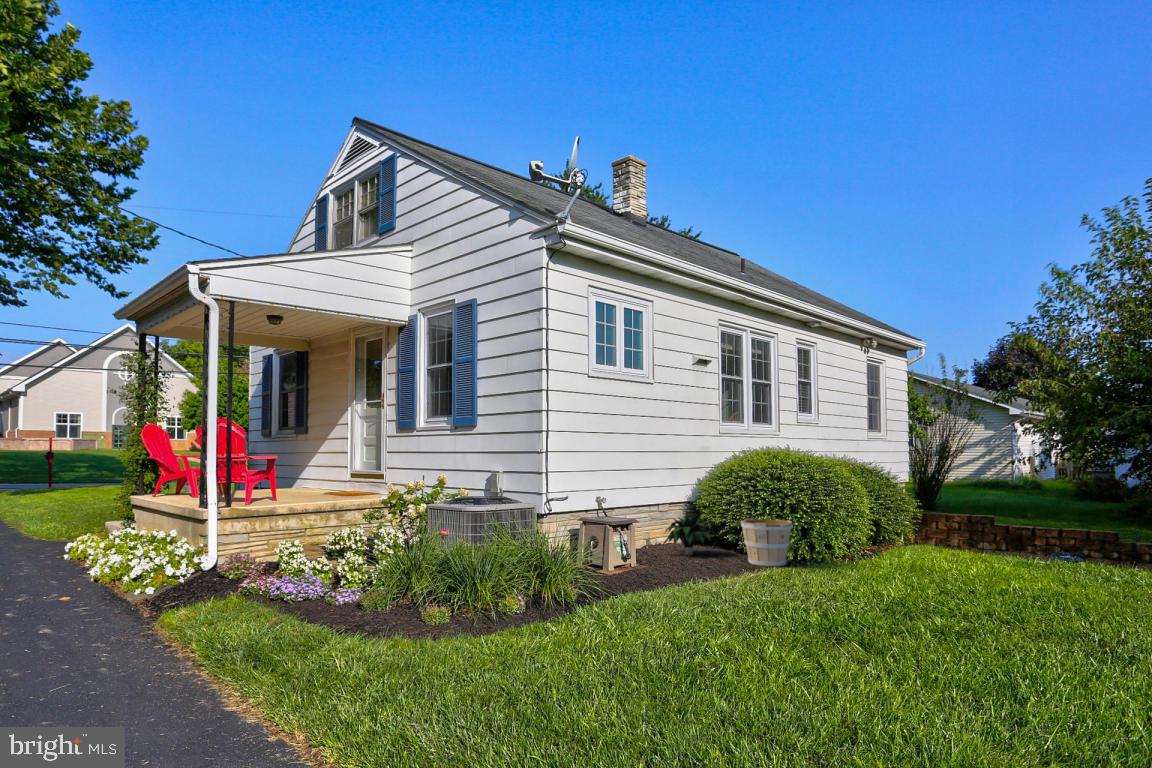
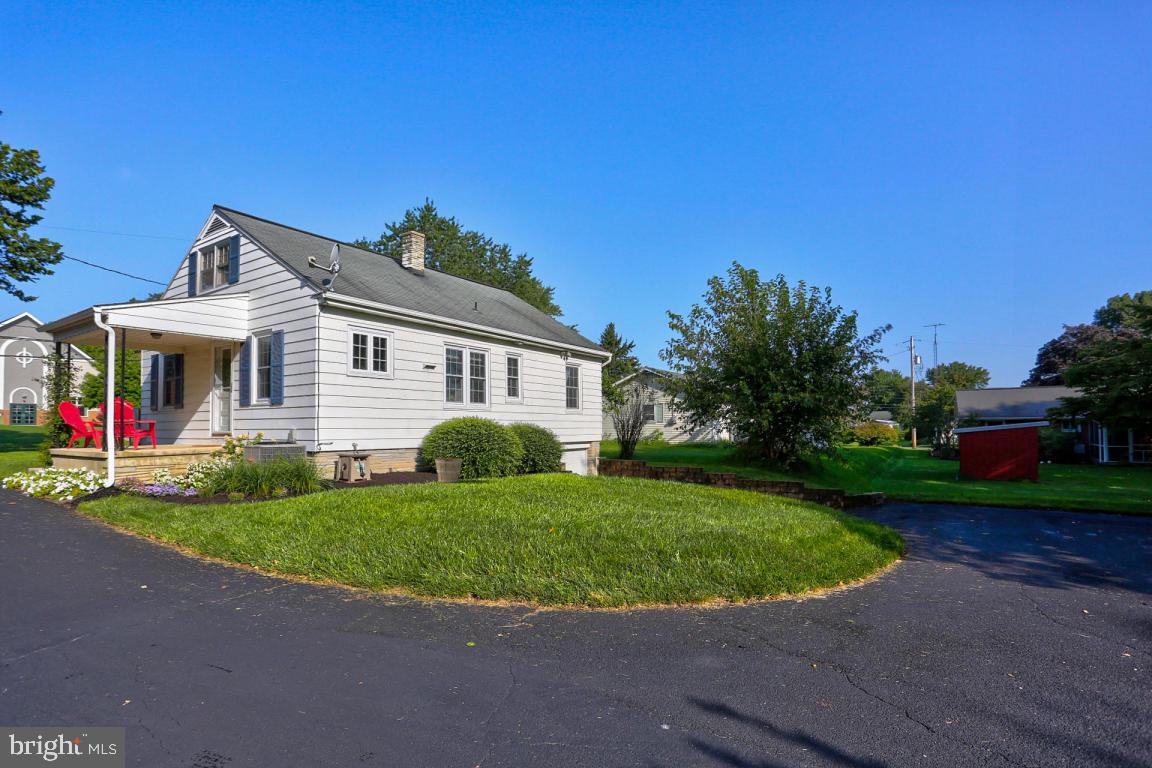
potted plant: present [664,511,717,555] -> none [396,454,429,479]

